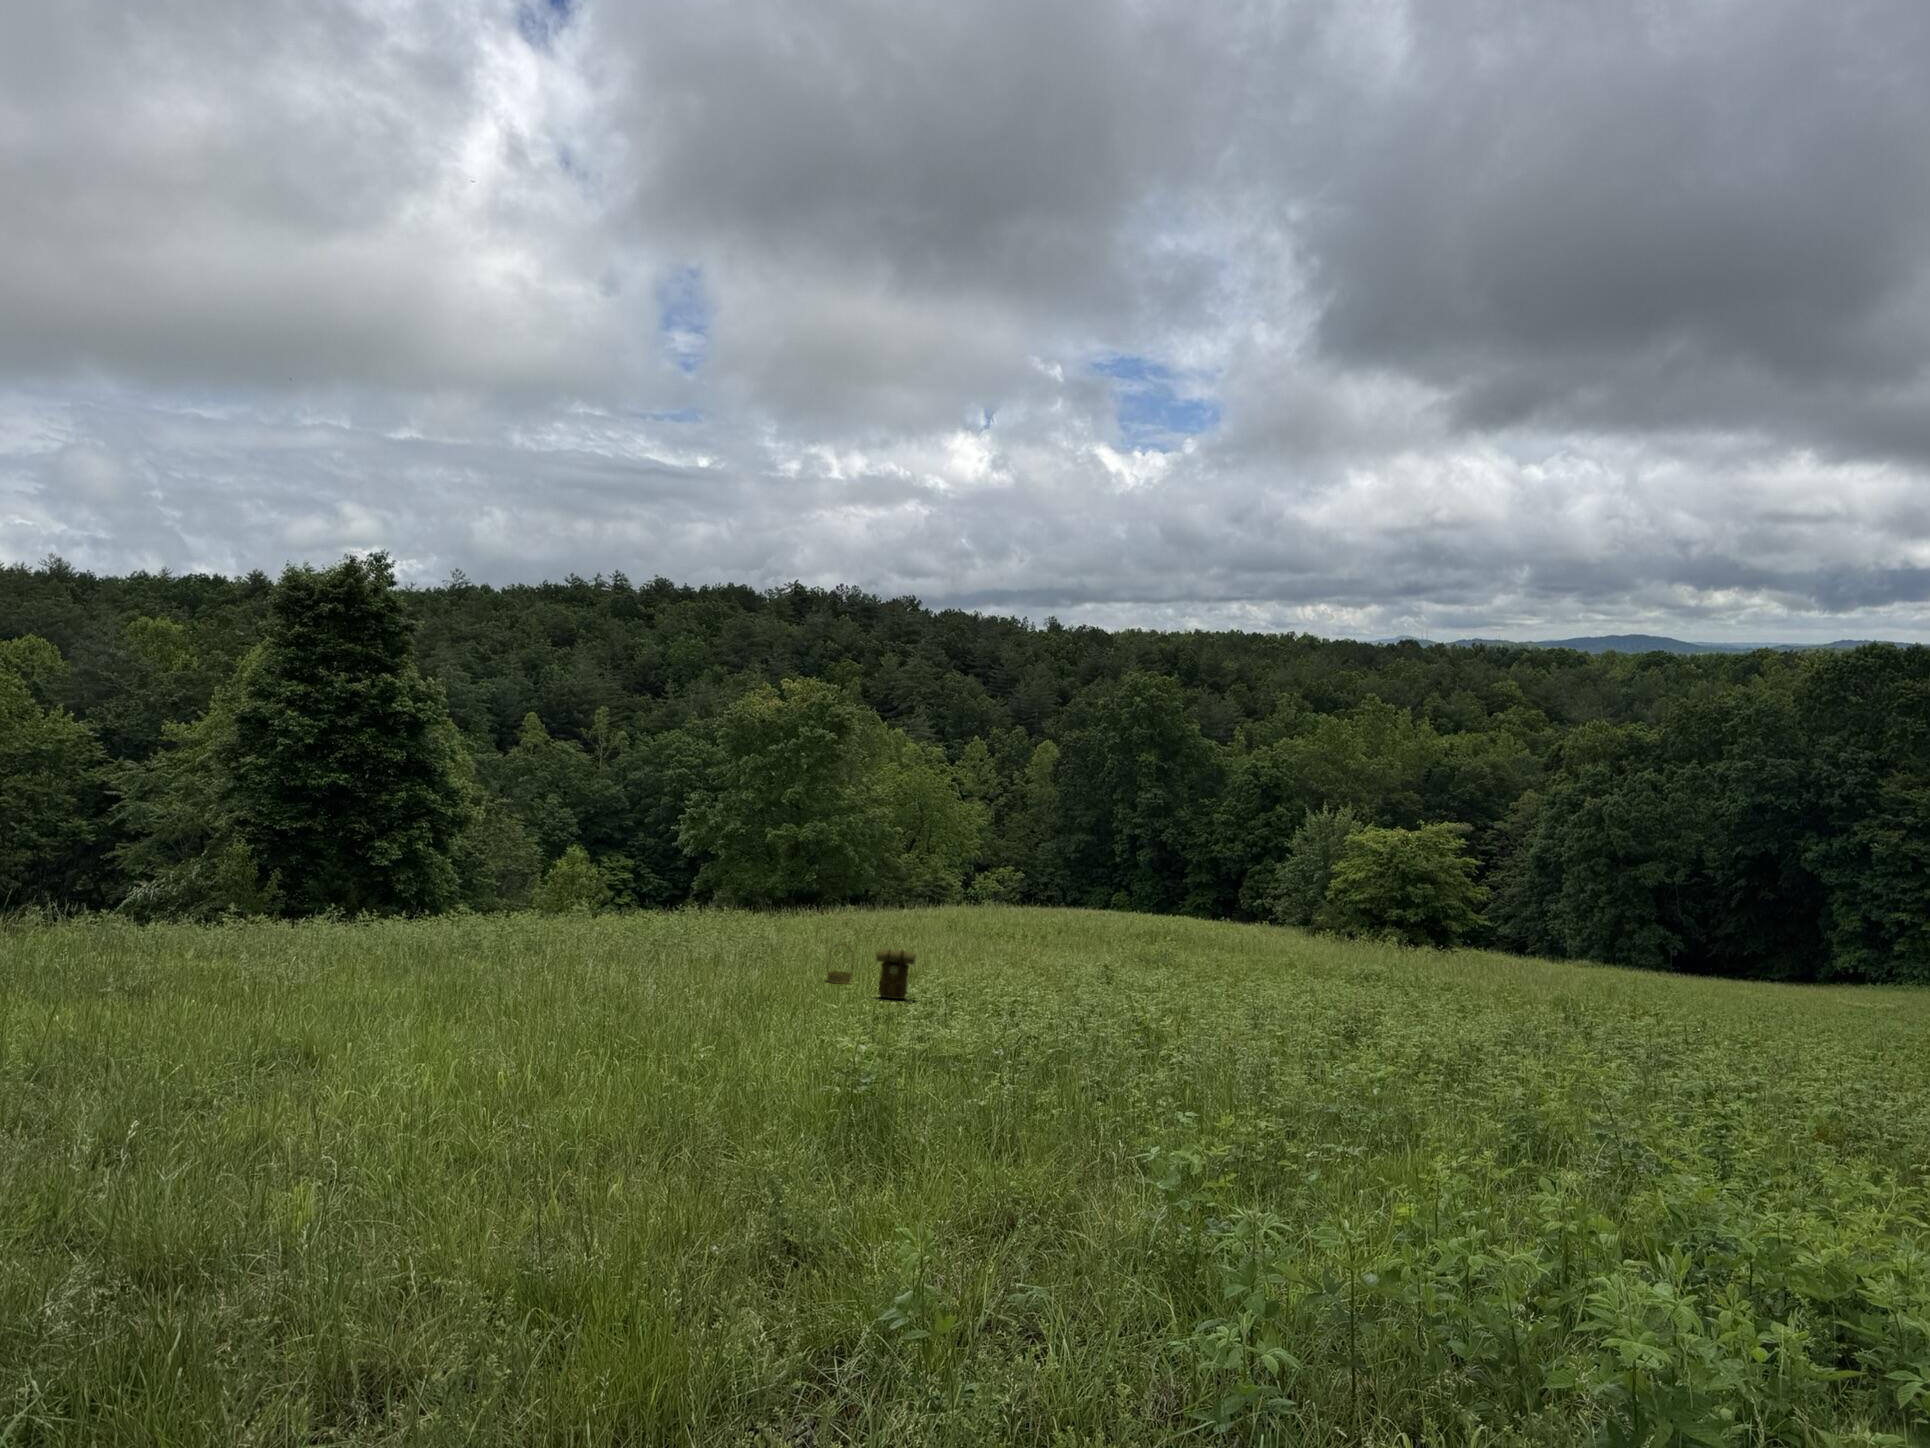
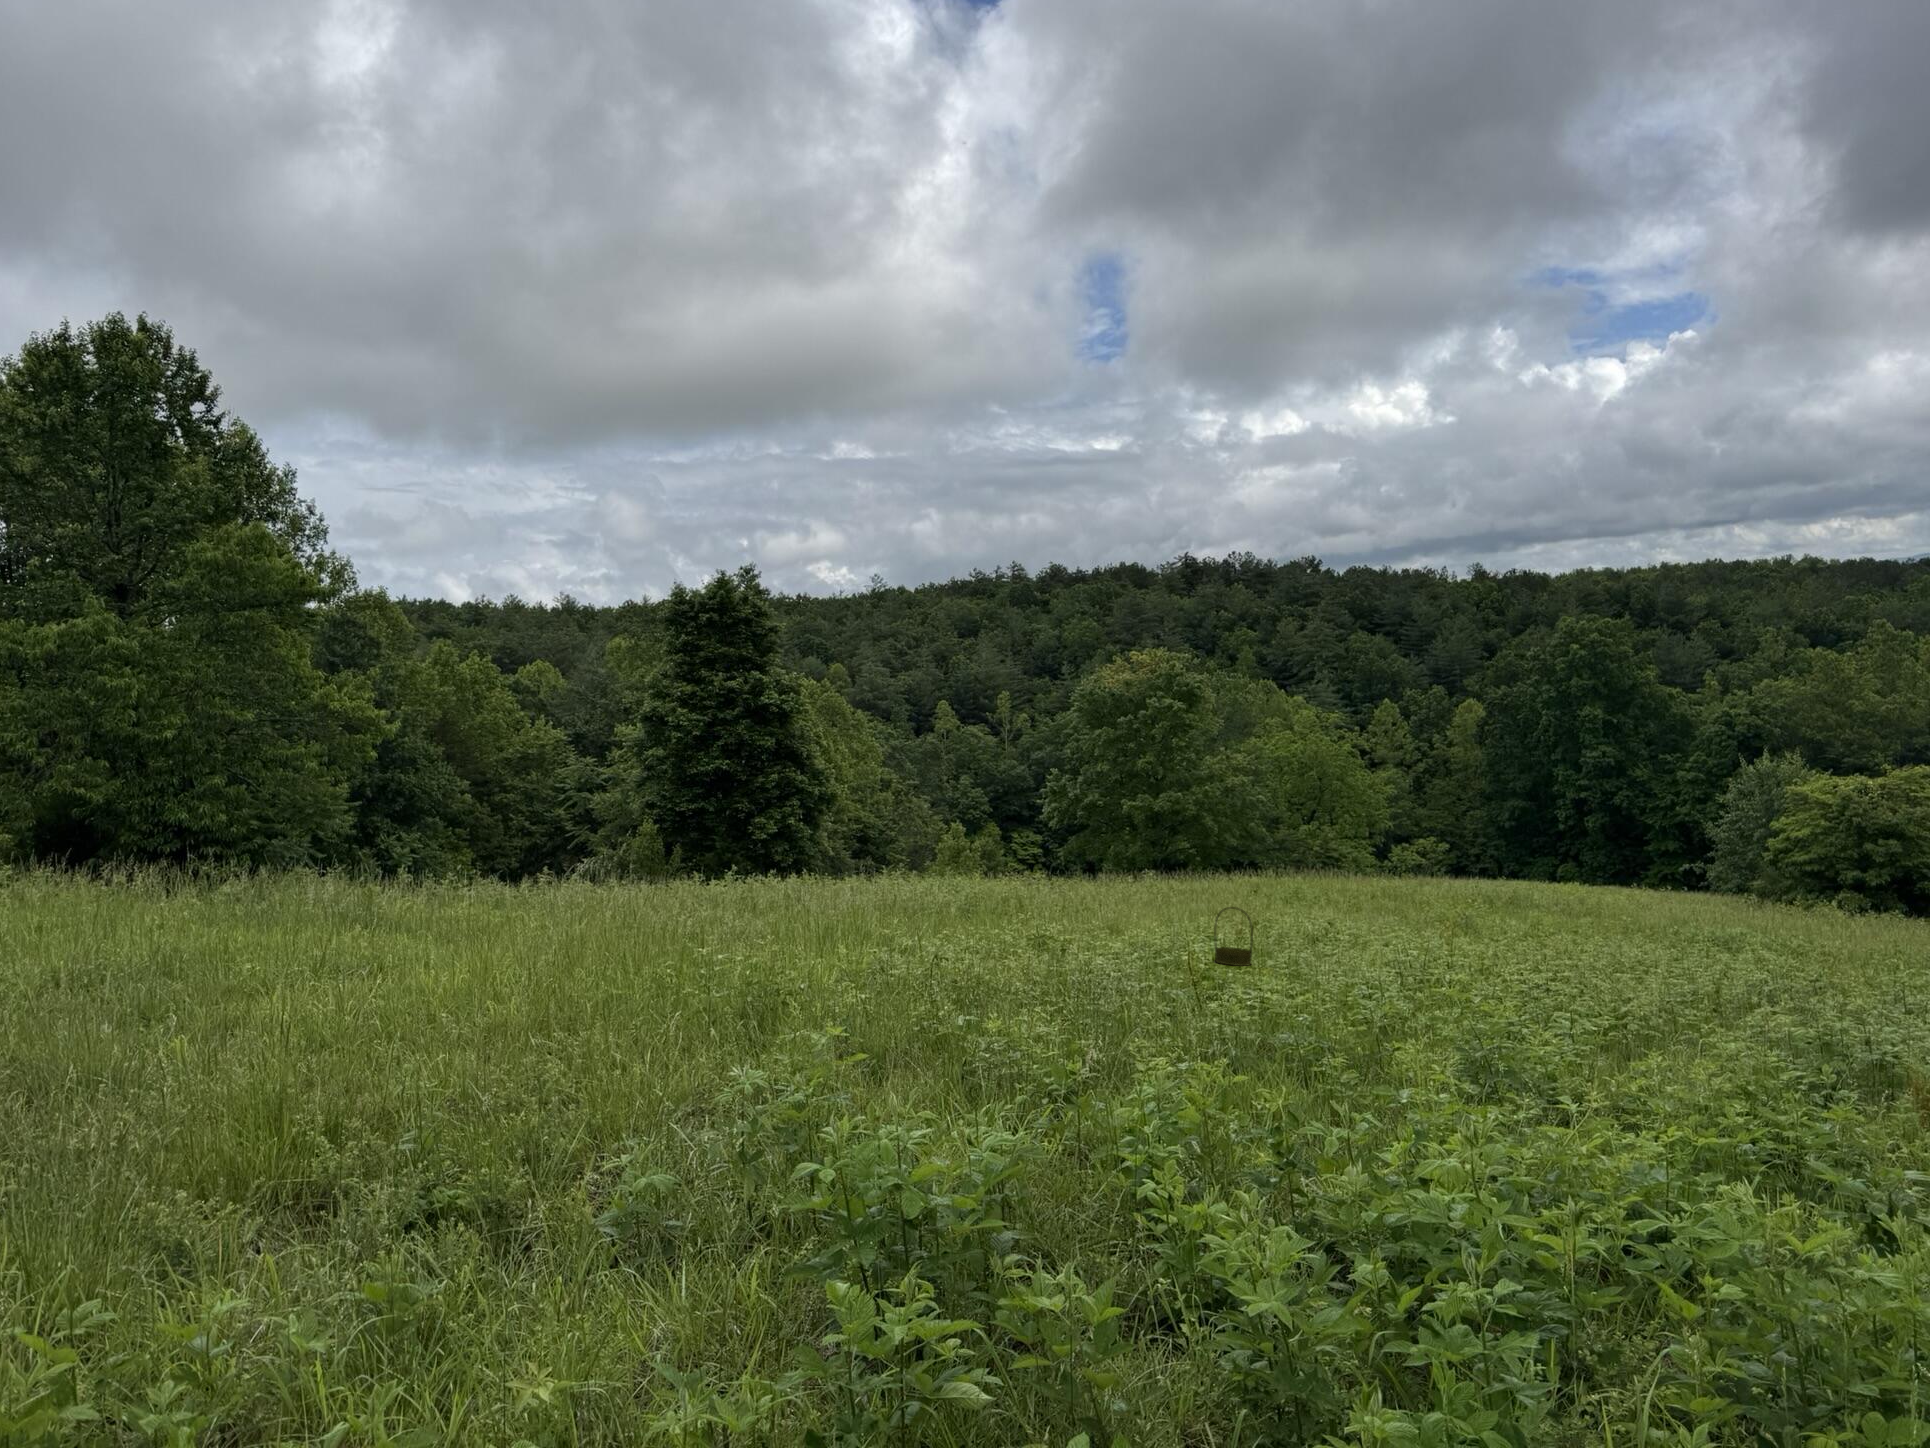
backpack: present [876,949,916,999] -> none [1298,915,1365,995]

